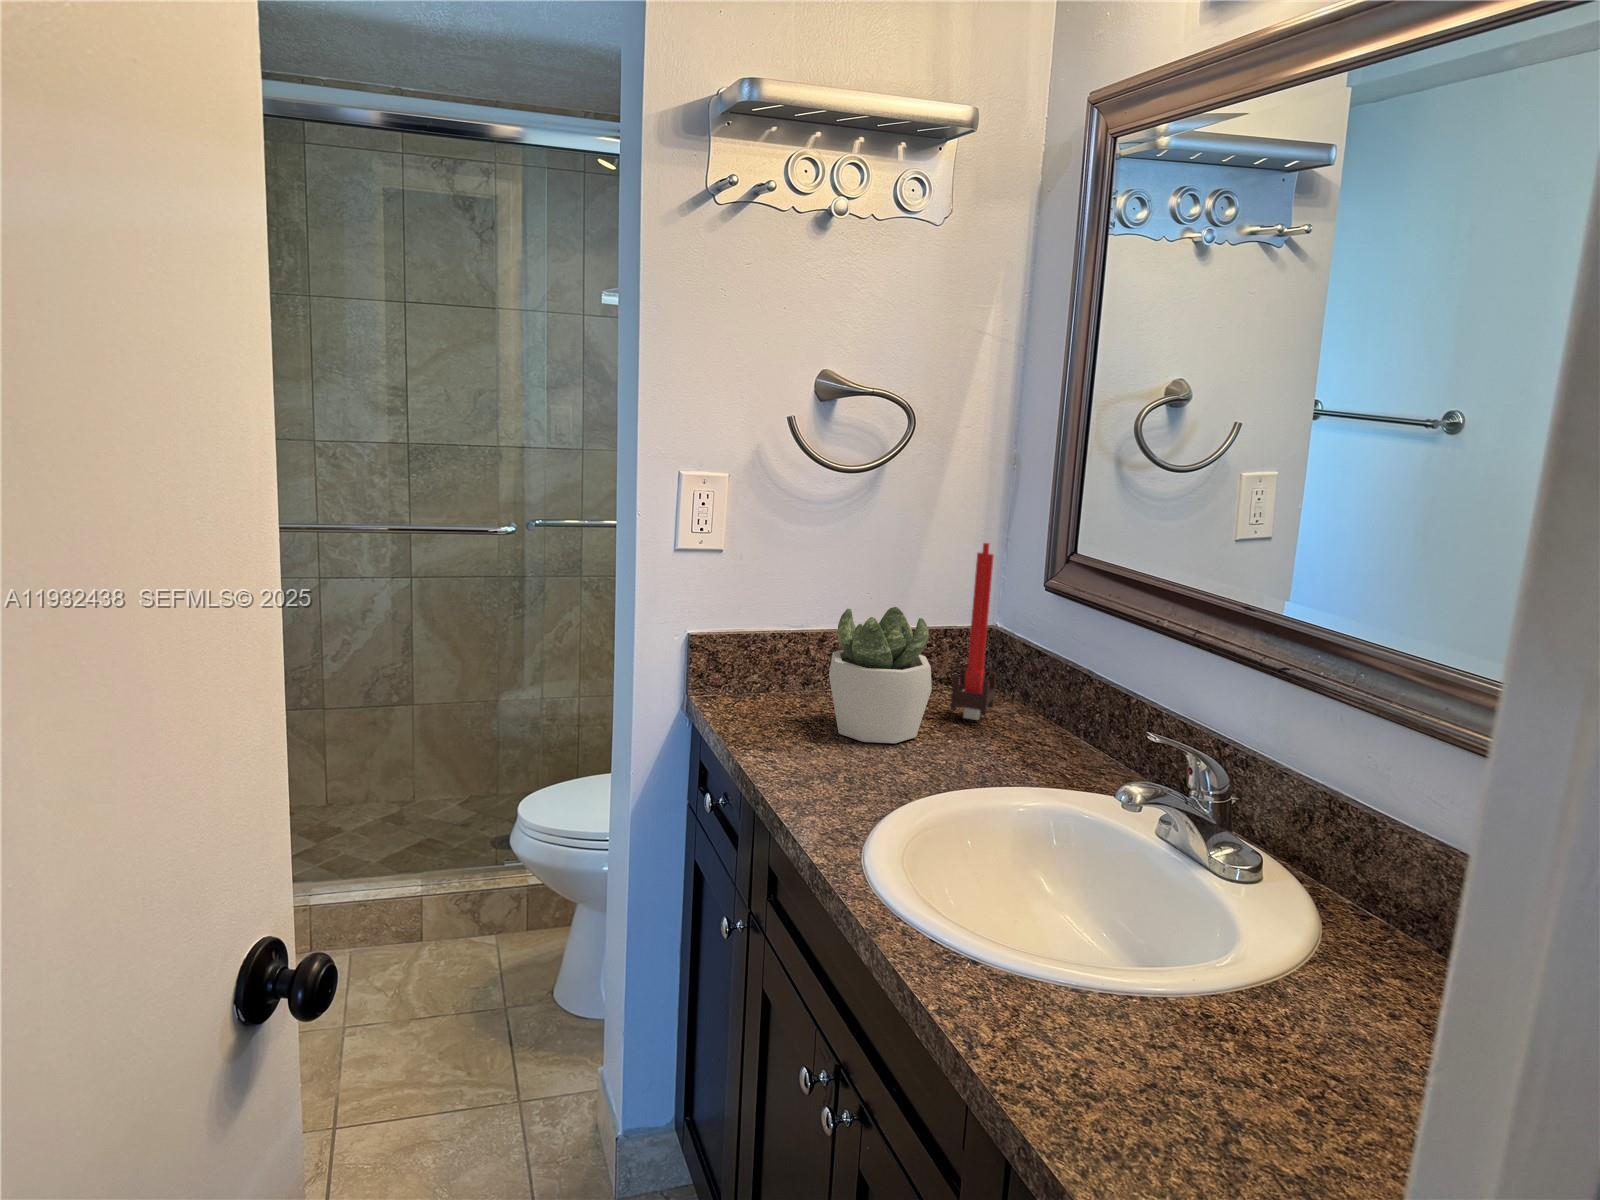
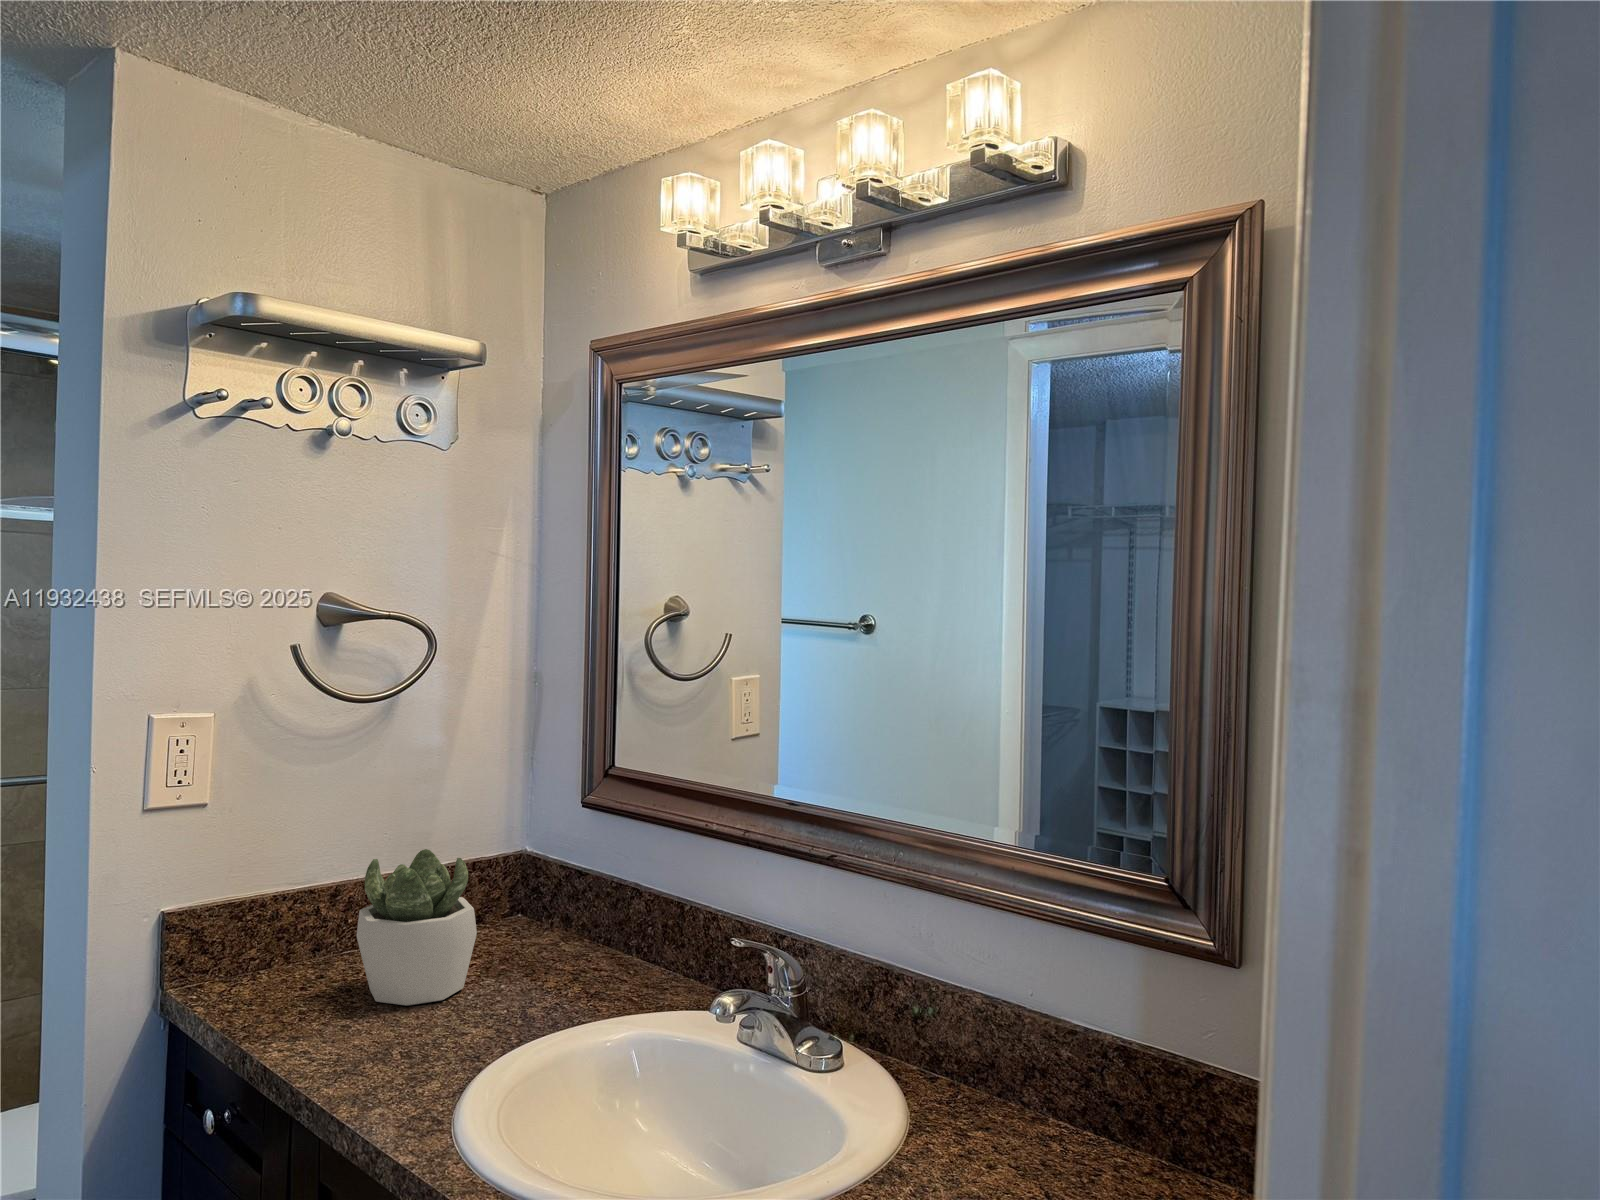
candle: present [950,543,996,720] -> none [492,768,536,956]

